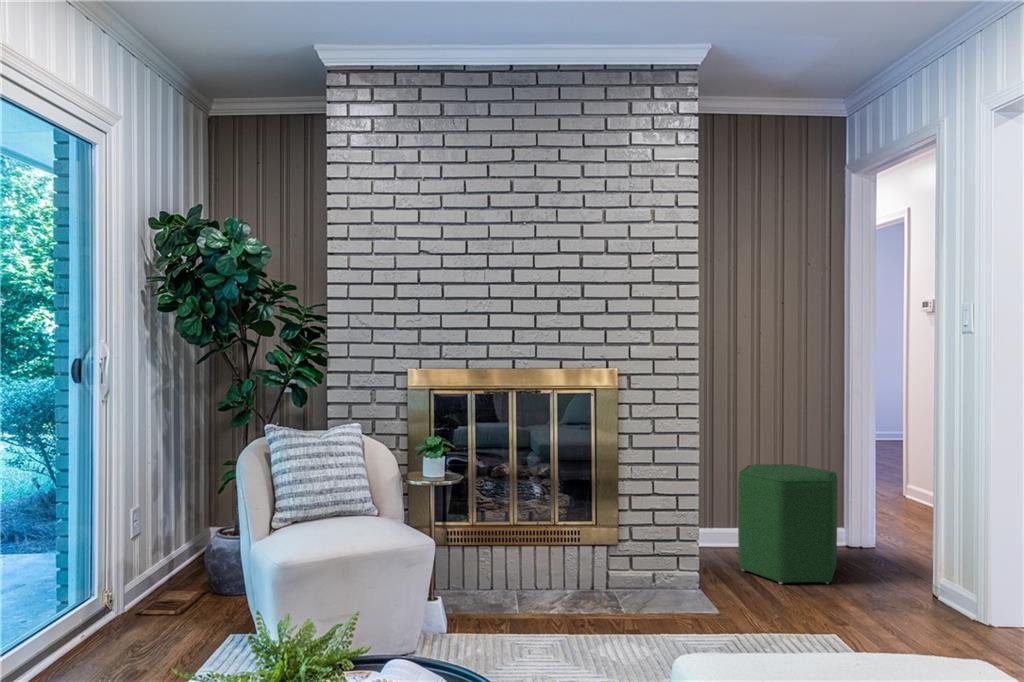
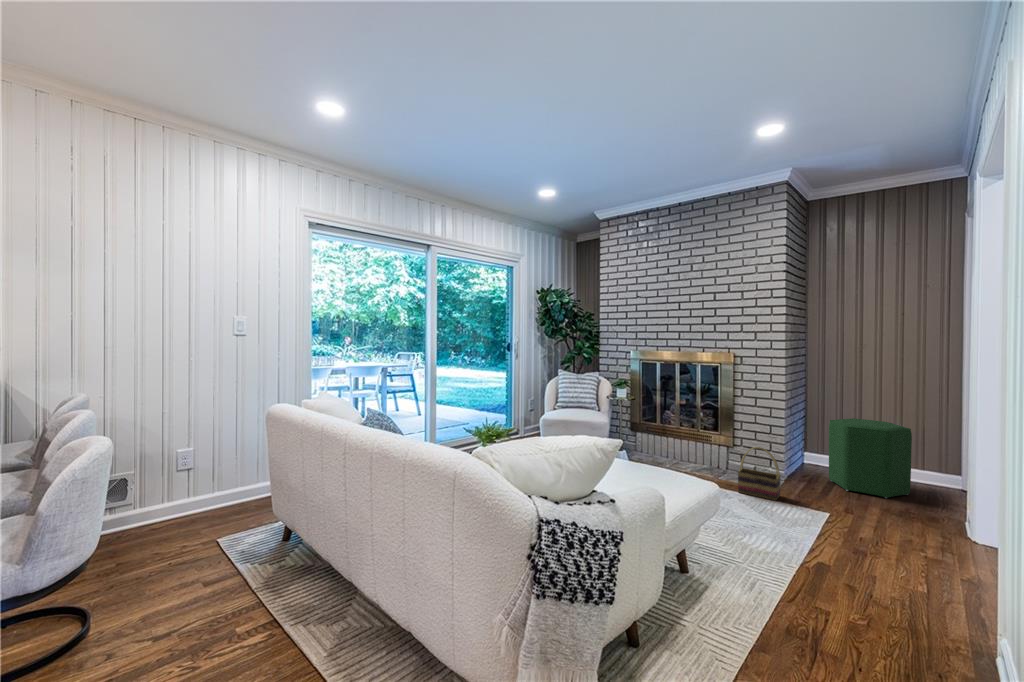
basket: none [678,543,753,638] -> present [738,447,781,500]

